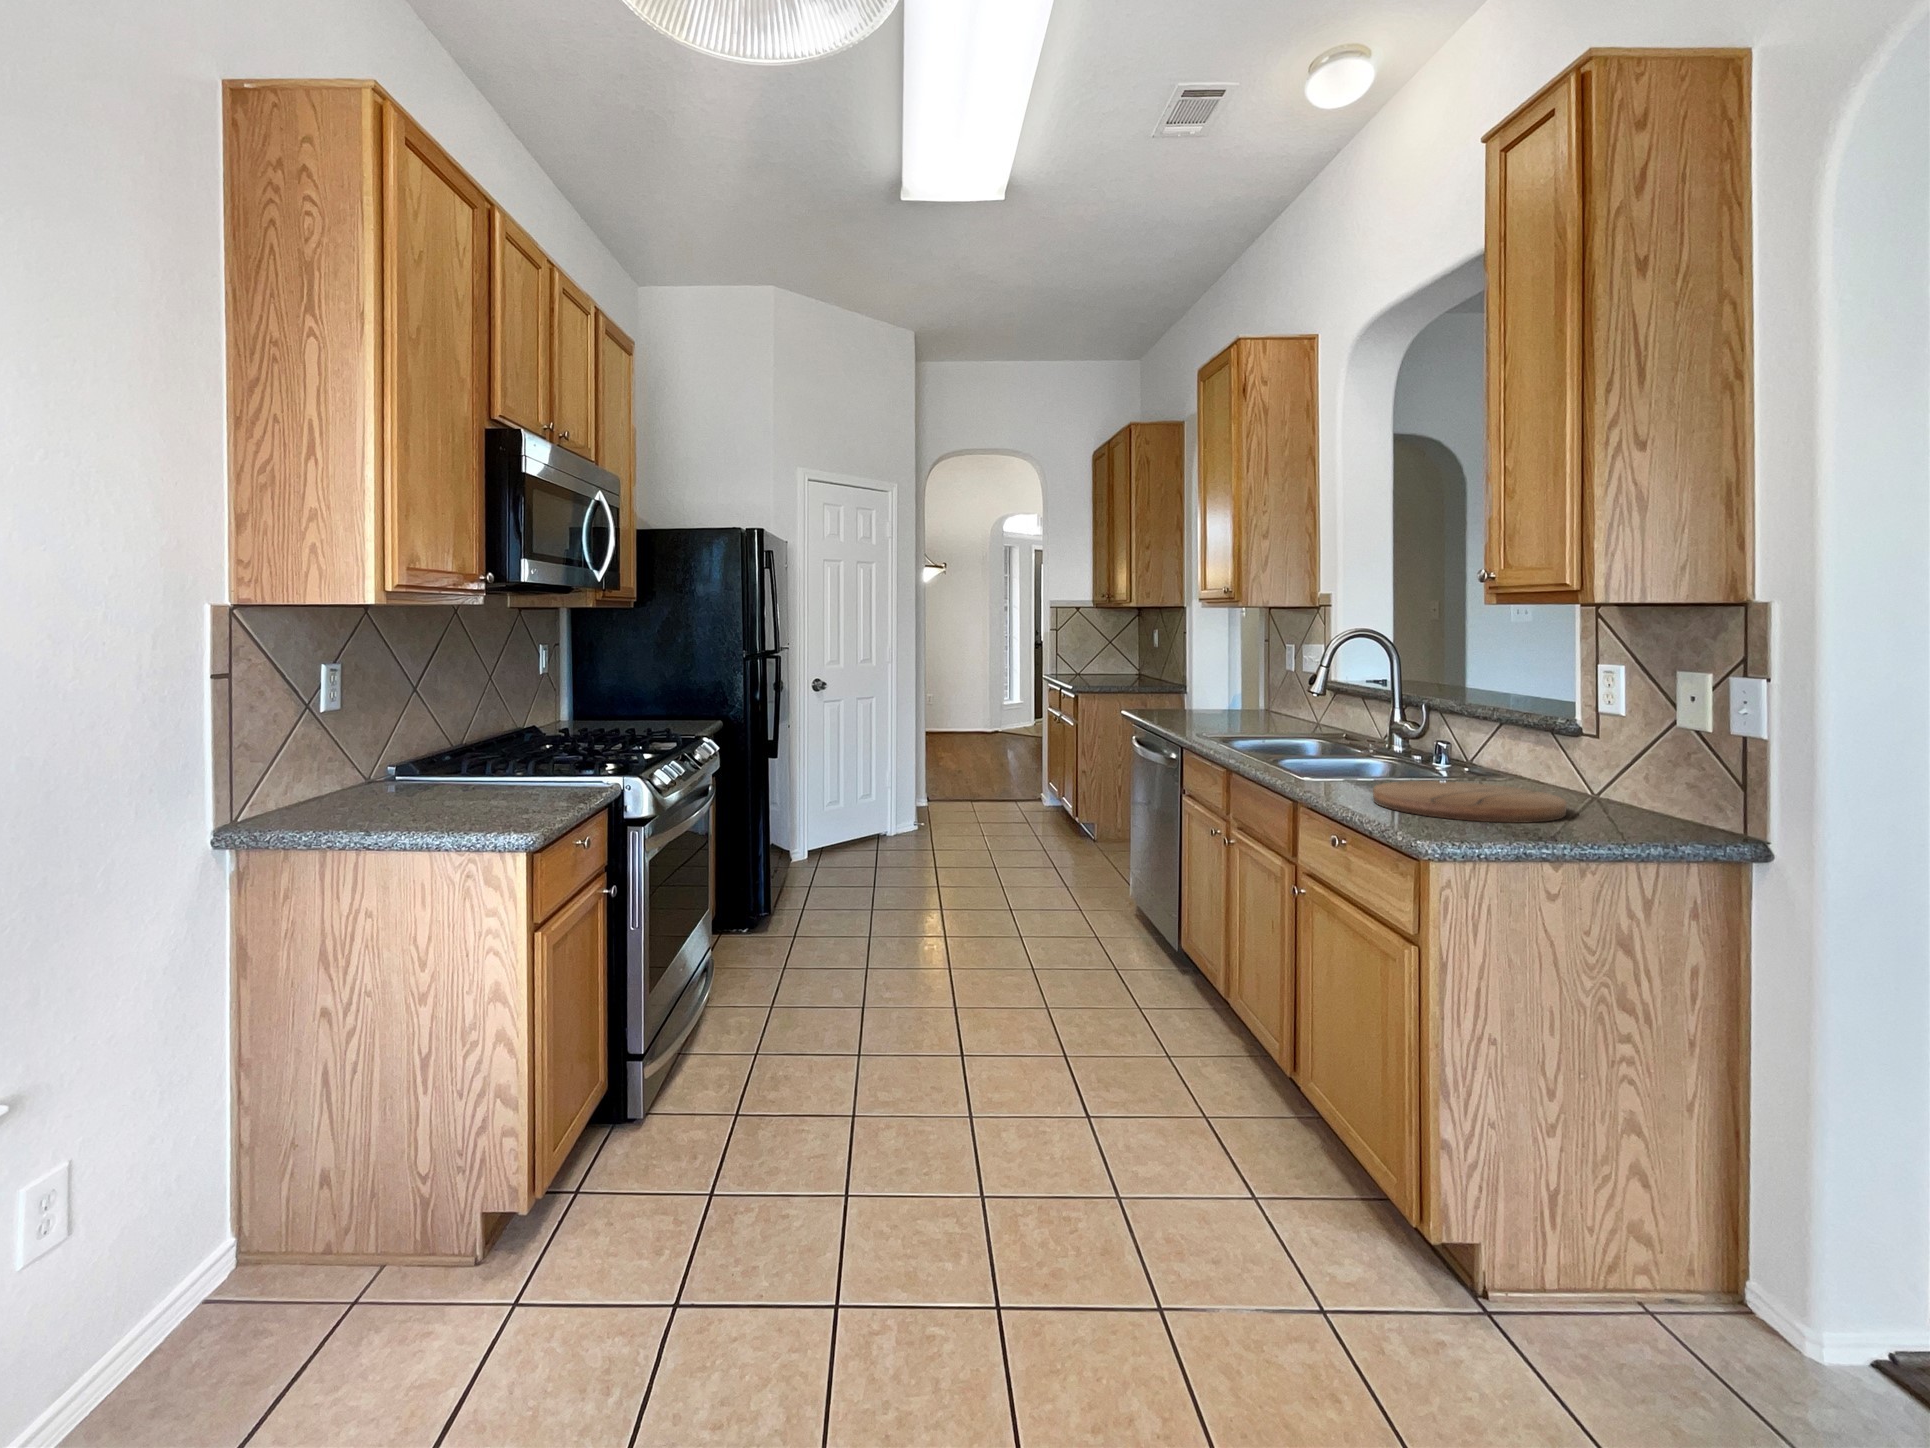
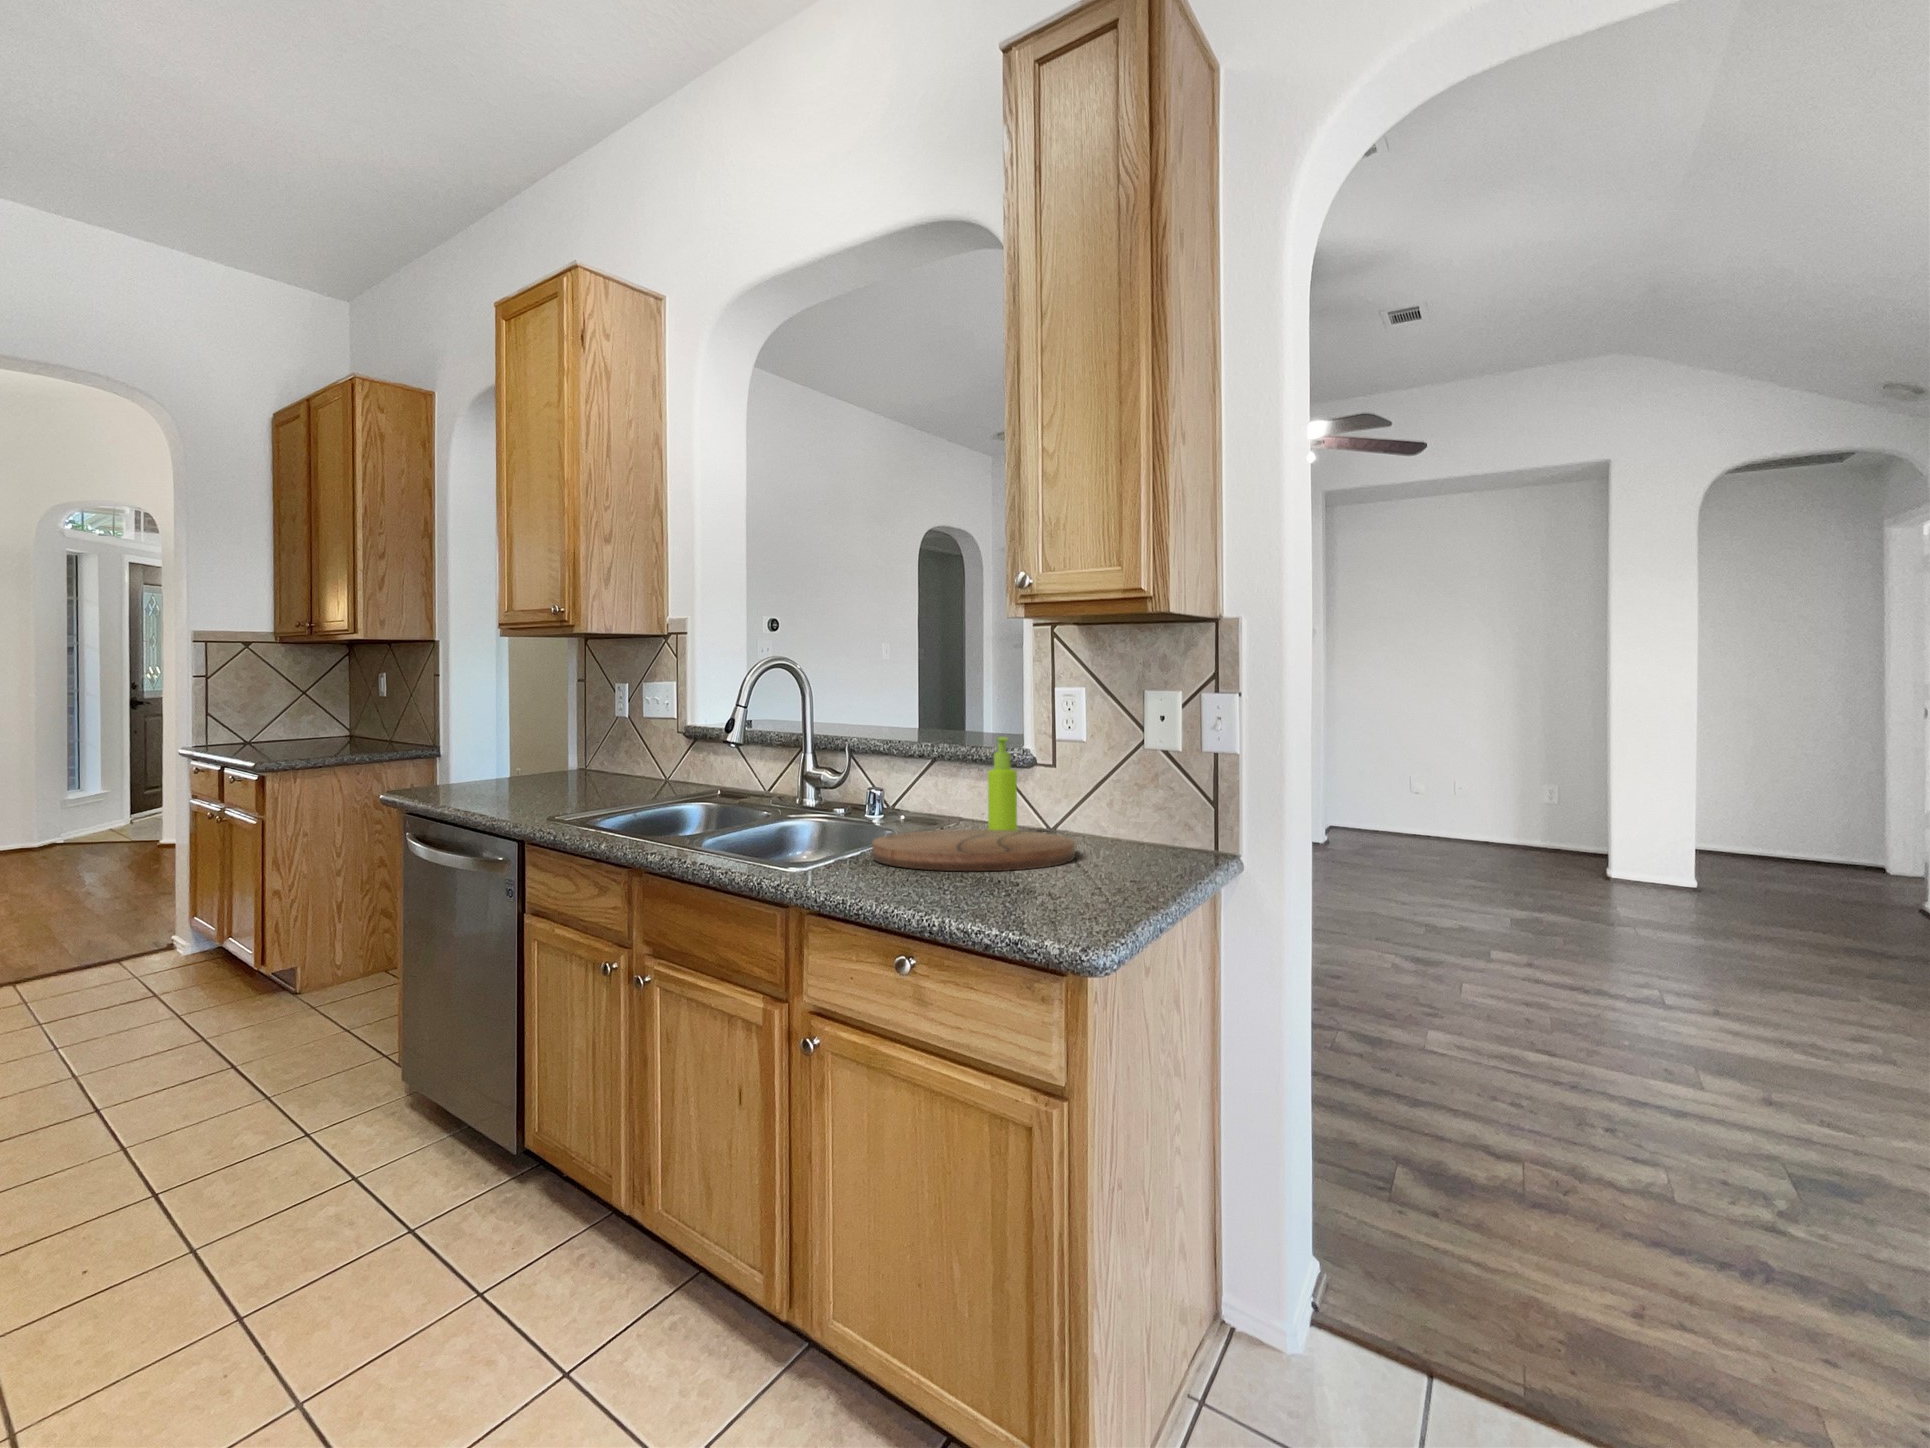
soap dispenser: none [1528,707,1561,795] -> present [988,737,1017,831]

